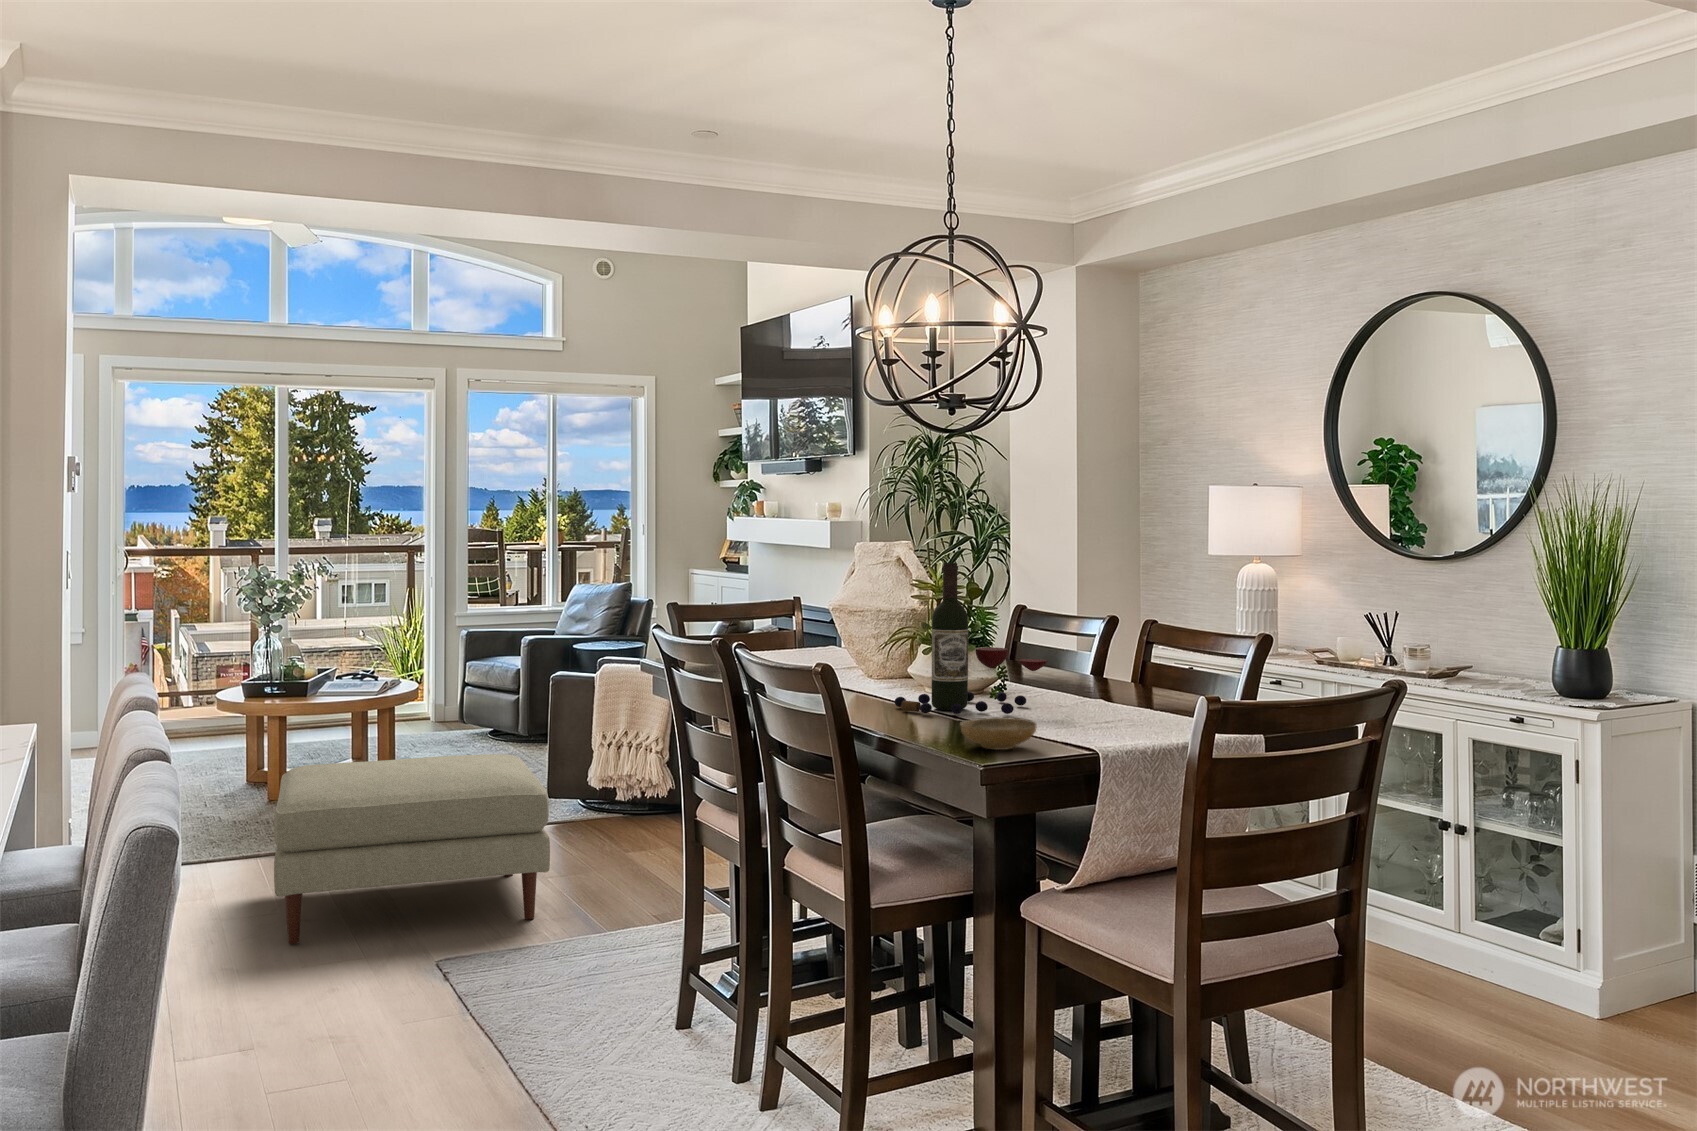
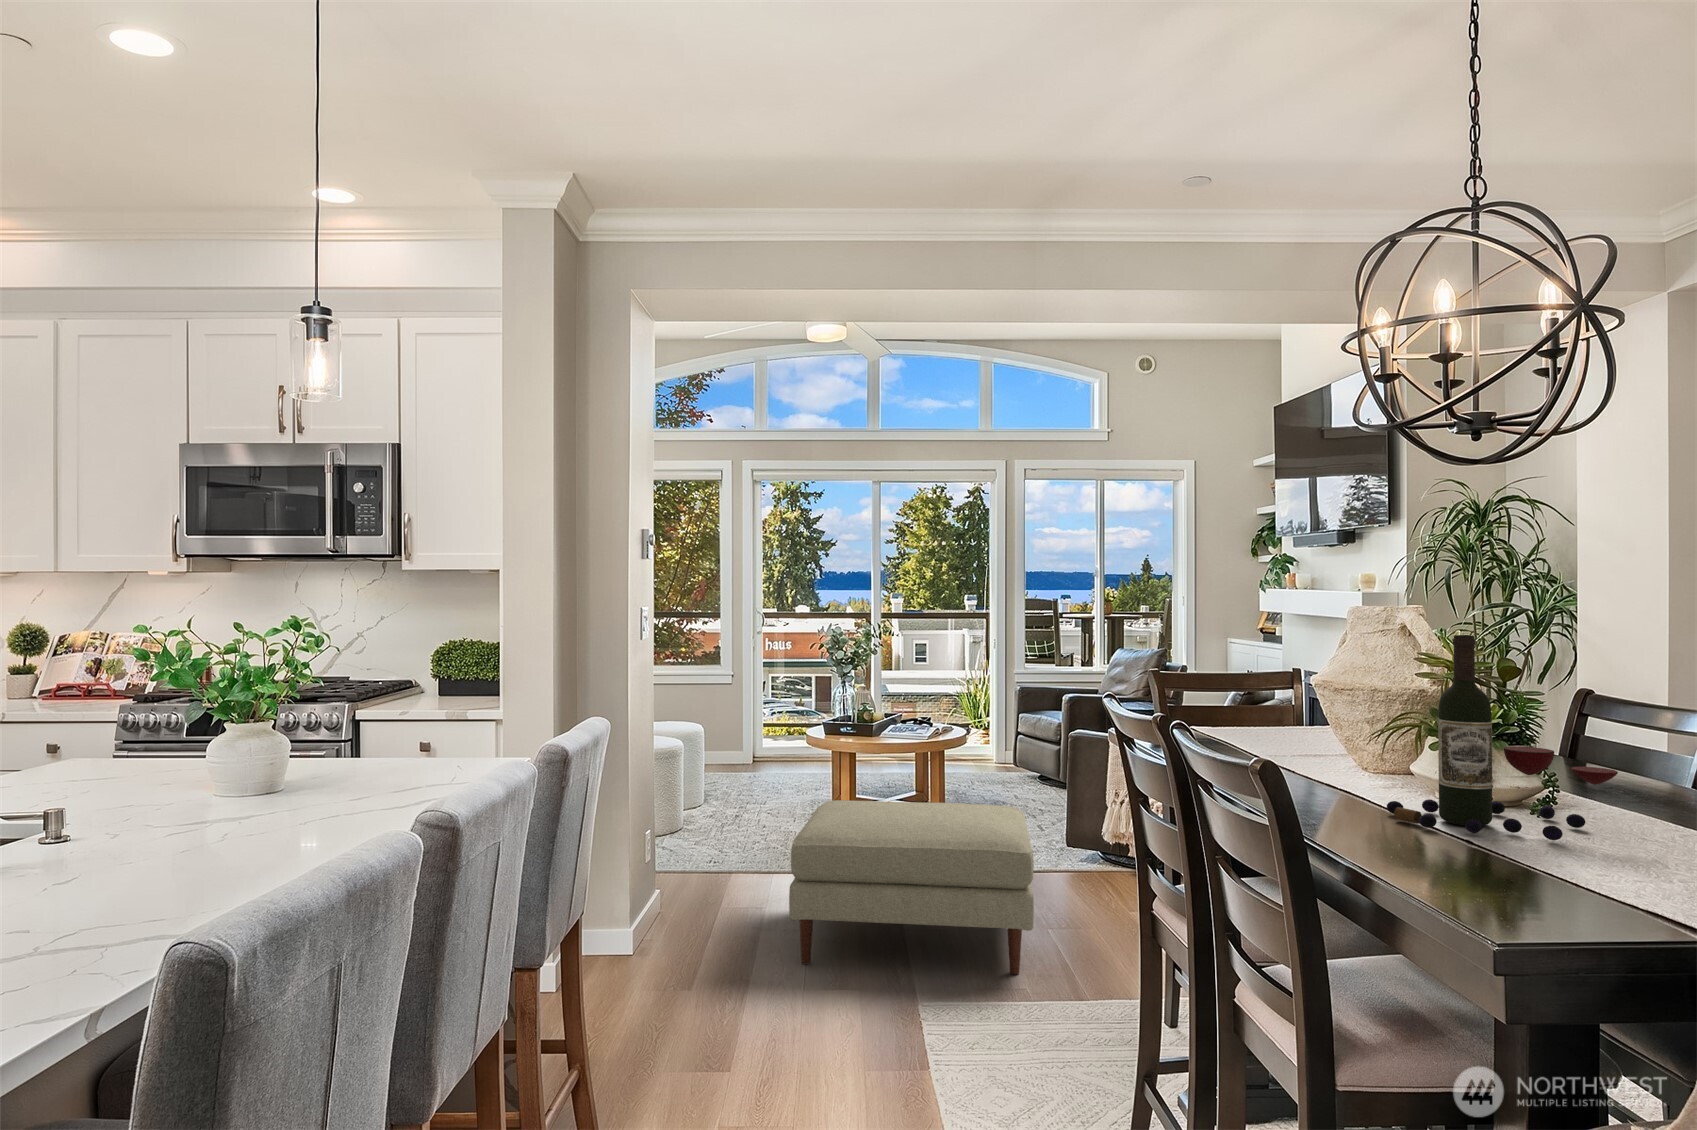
ceramic bowl: present [960,717,1037,750] -> none [1464,851,1593,905]

